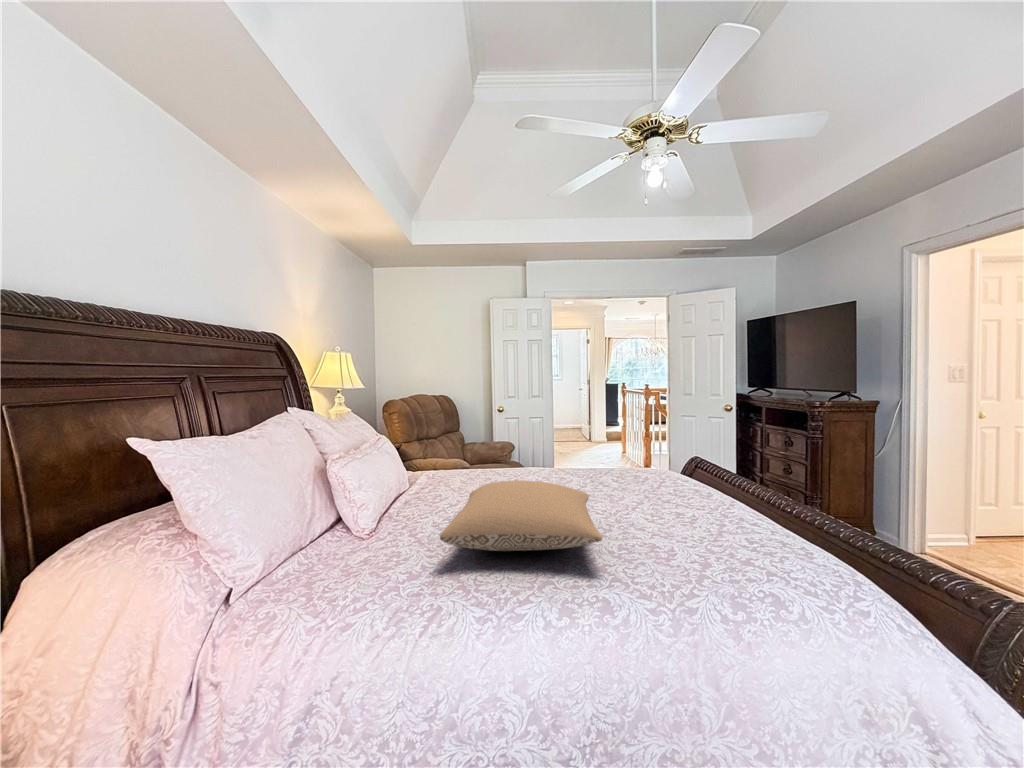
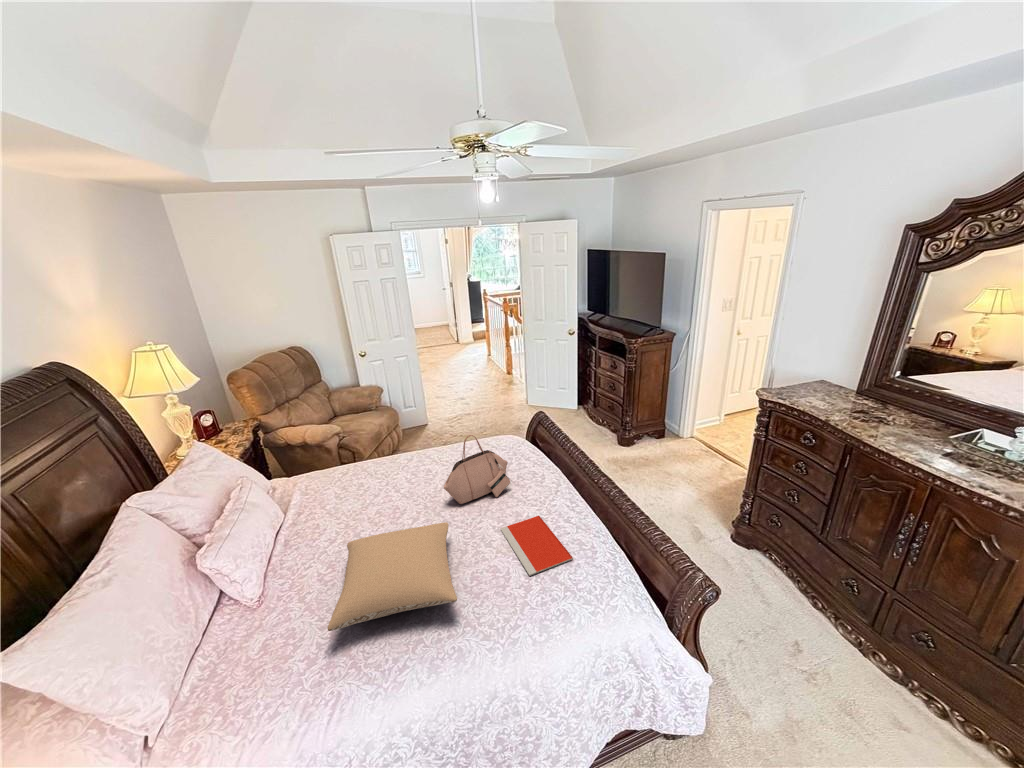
handbag: none [583,418,666,500] -> present [444,435,510,504]
notebook: none [654,516,767,556] -> present [501,516,573,576]

